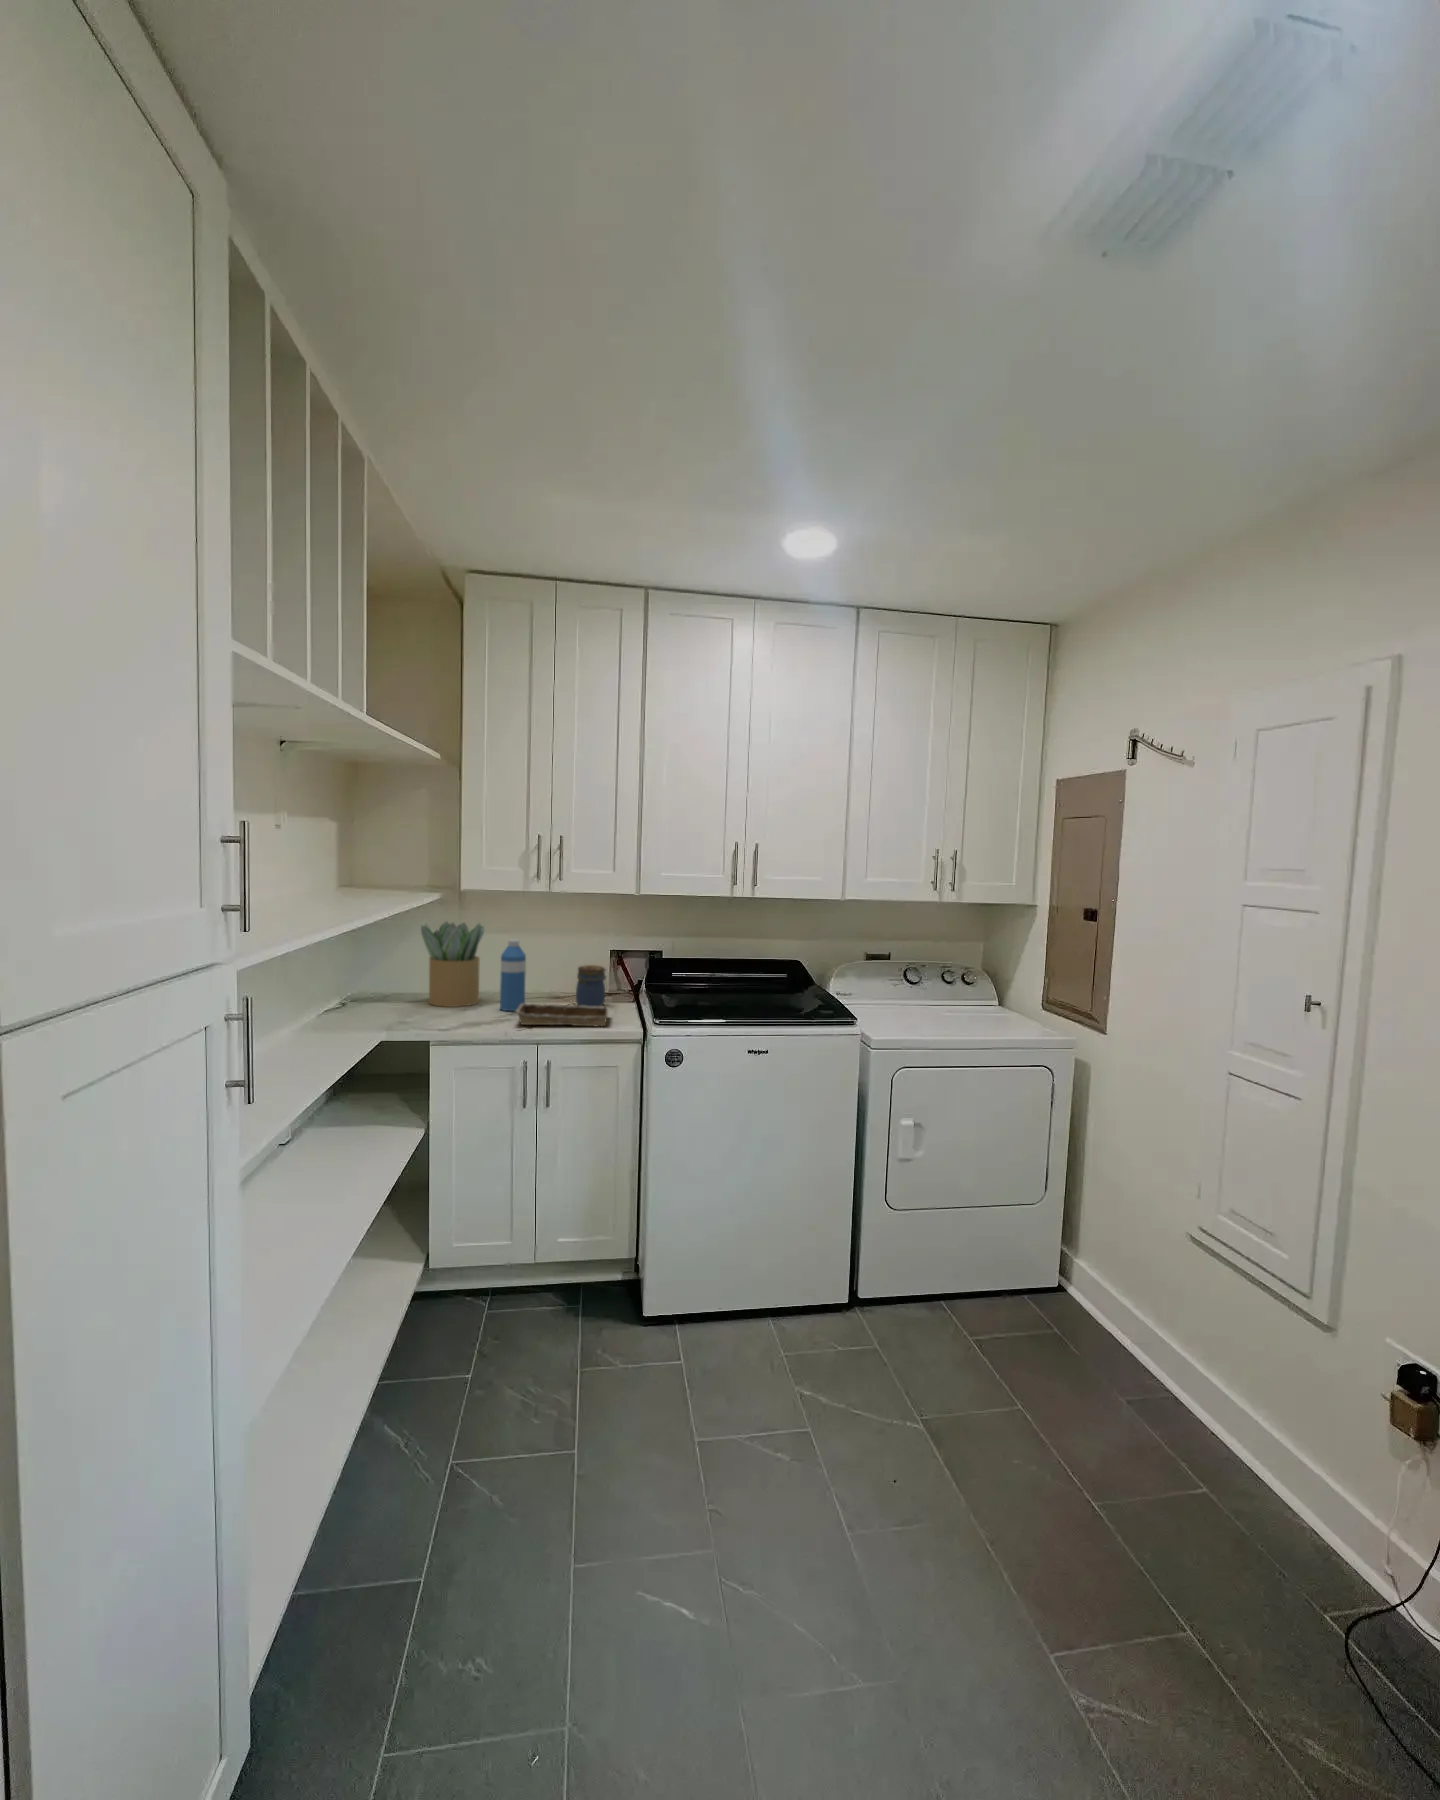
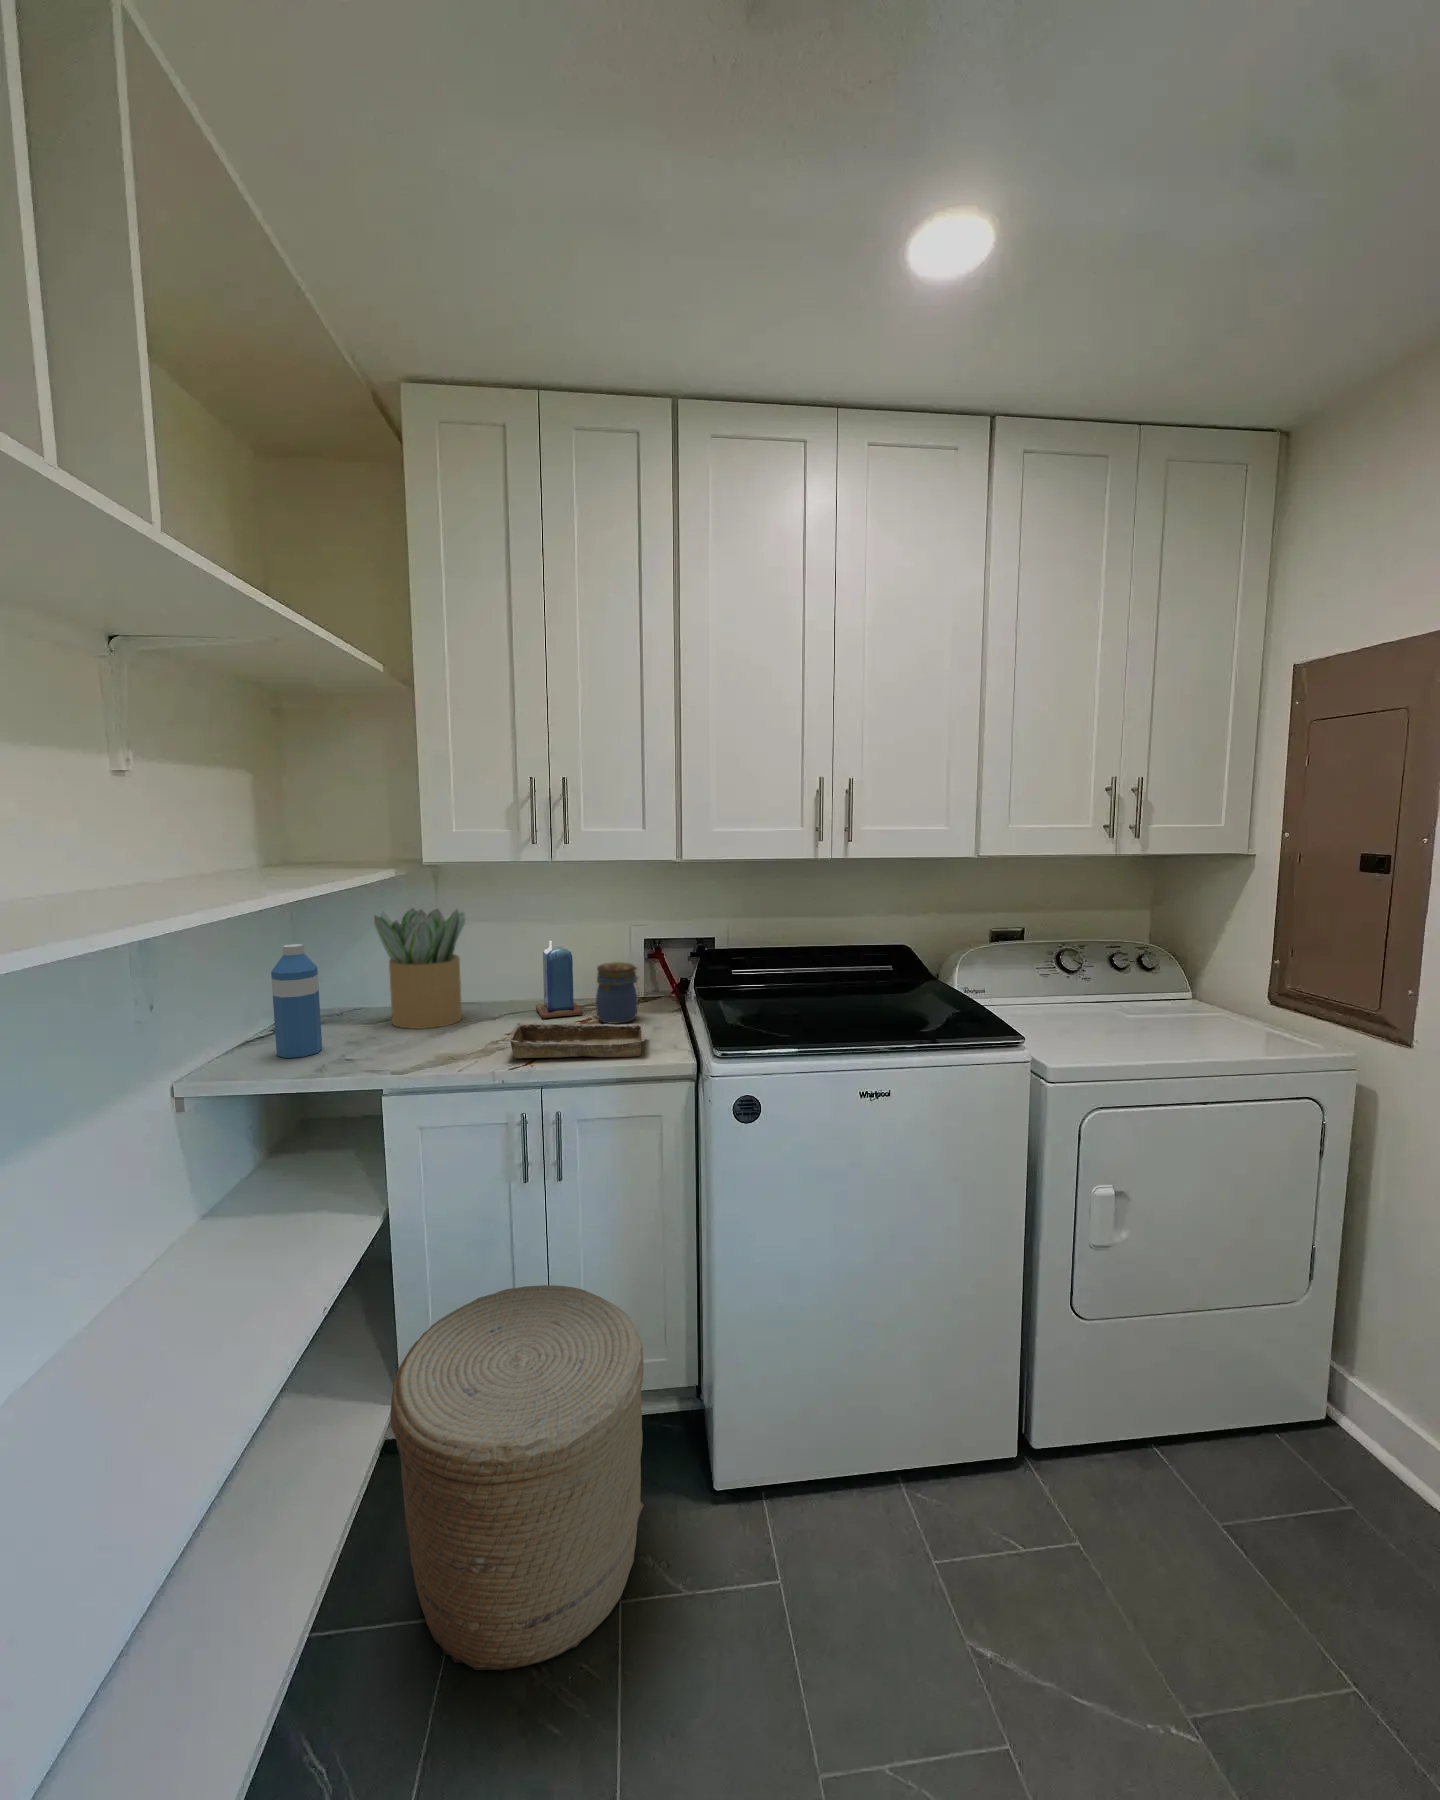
water bottle: present [500,940,526,1011] -> present [271,944,322,1058]
candle: none [532,948,565,1003] -> present [536,941,582,1018]
woven basket: none [438,1177,599,1399] -> present [390,1285,644,1671]

